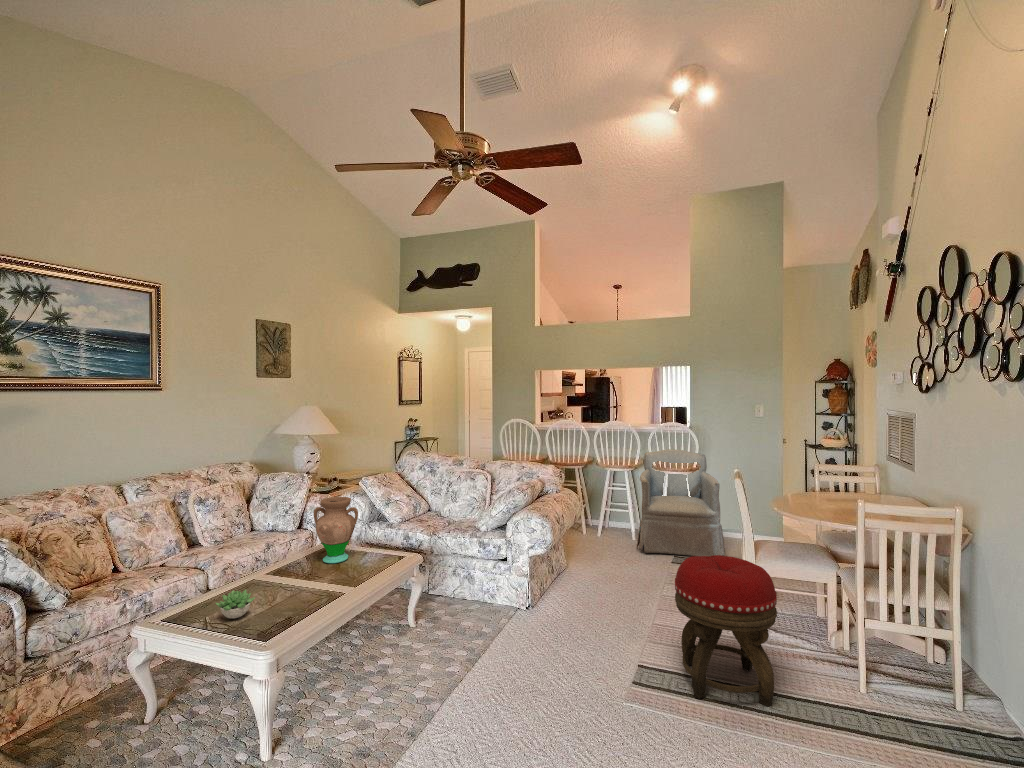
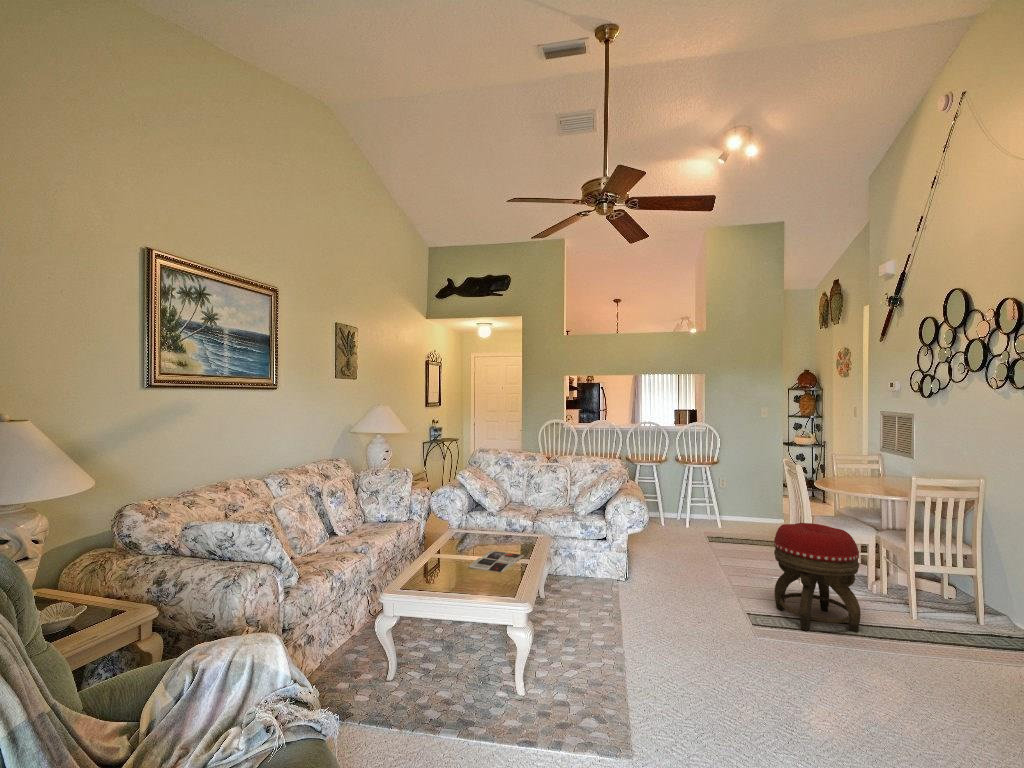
armchair: present [637,449,725,557] -> none [668,446,750,536]
vase: present [314,497,358,563] -> none [457,485,496,543]
magazine: none [278,574,361,606] -> present [468,551,524,573]
succulent plant: present [216,590,255,619] -> none [443,560,471,584]

